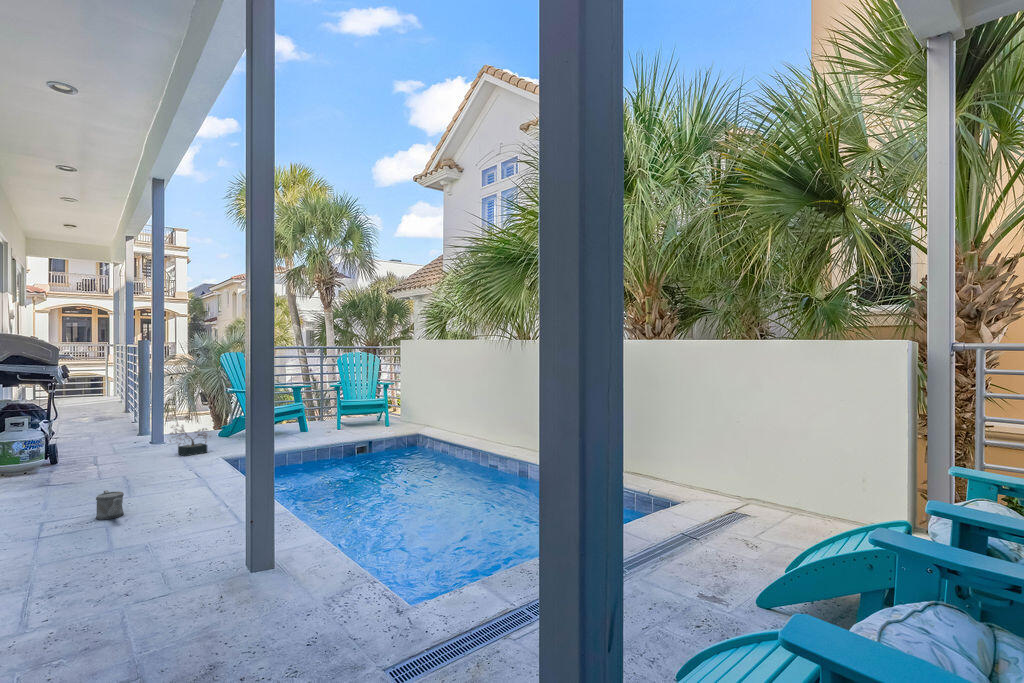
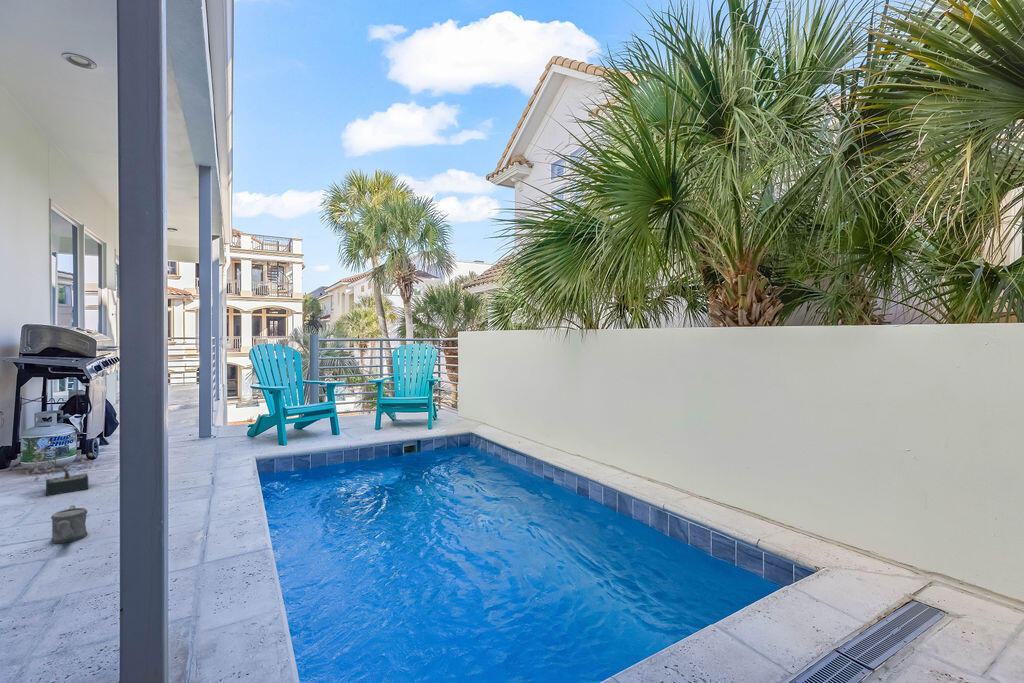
decorative plant: present [169,425,211,456] -> present [26,449,99,496]

